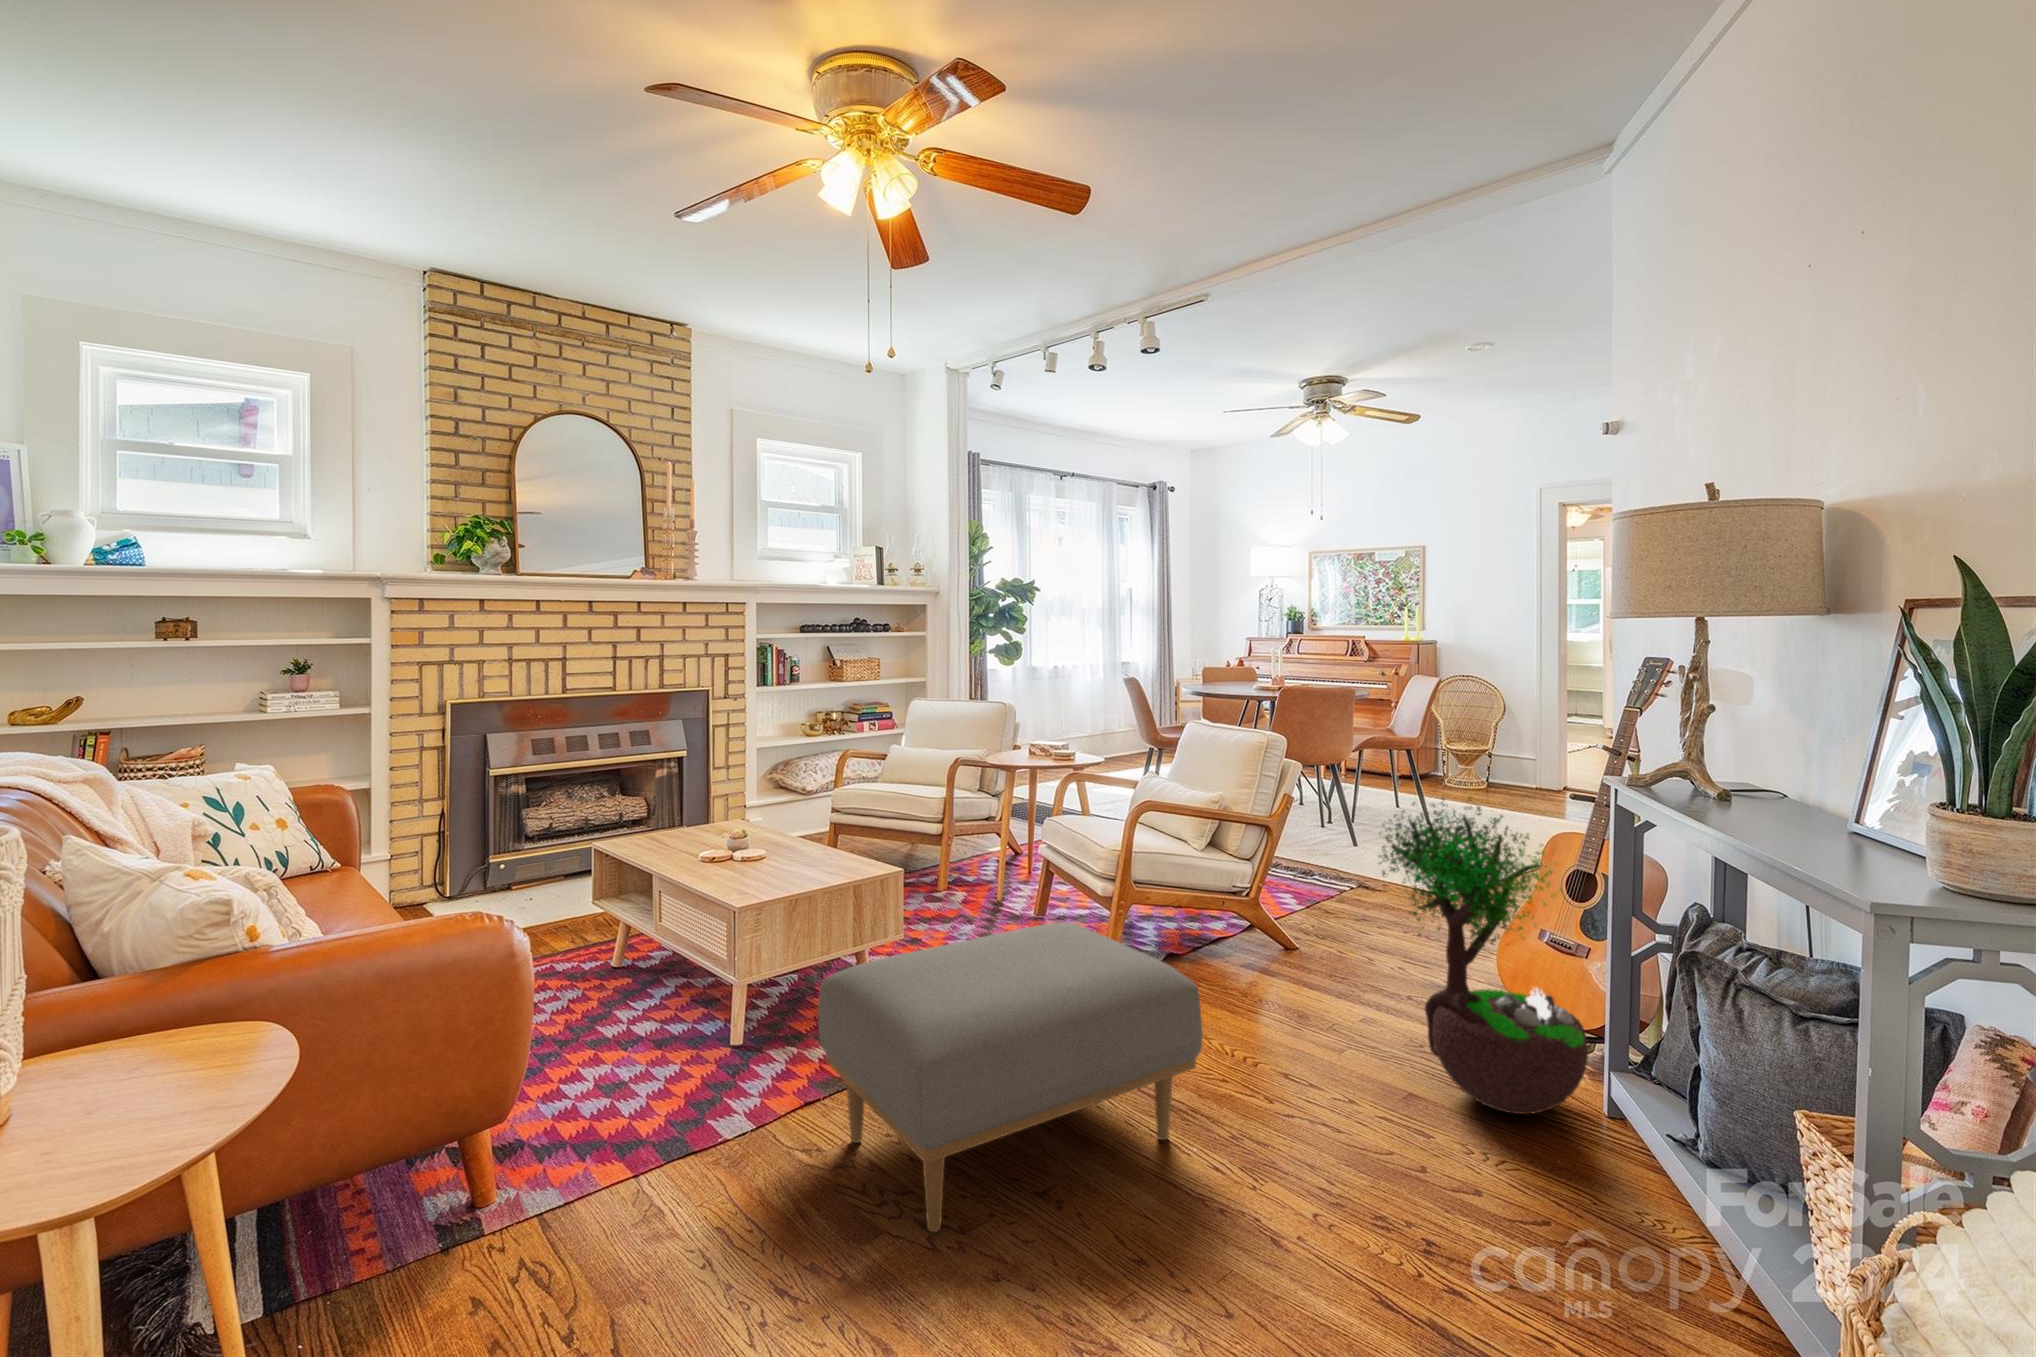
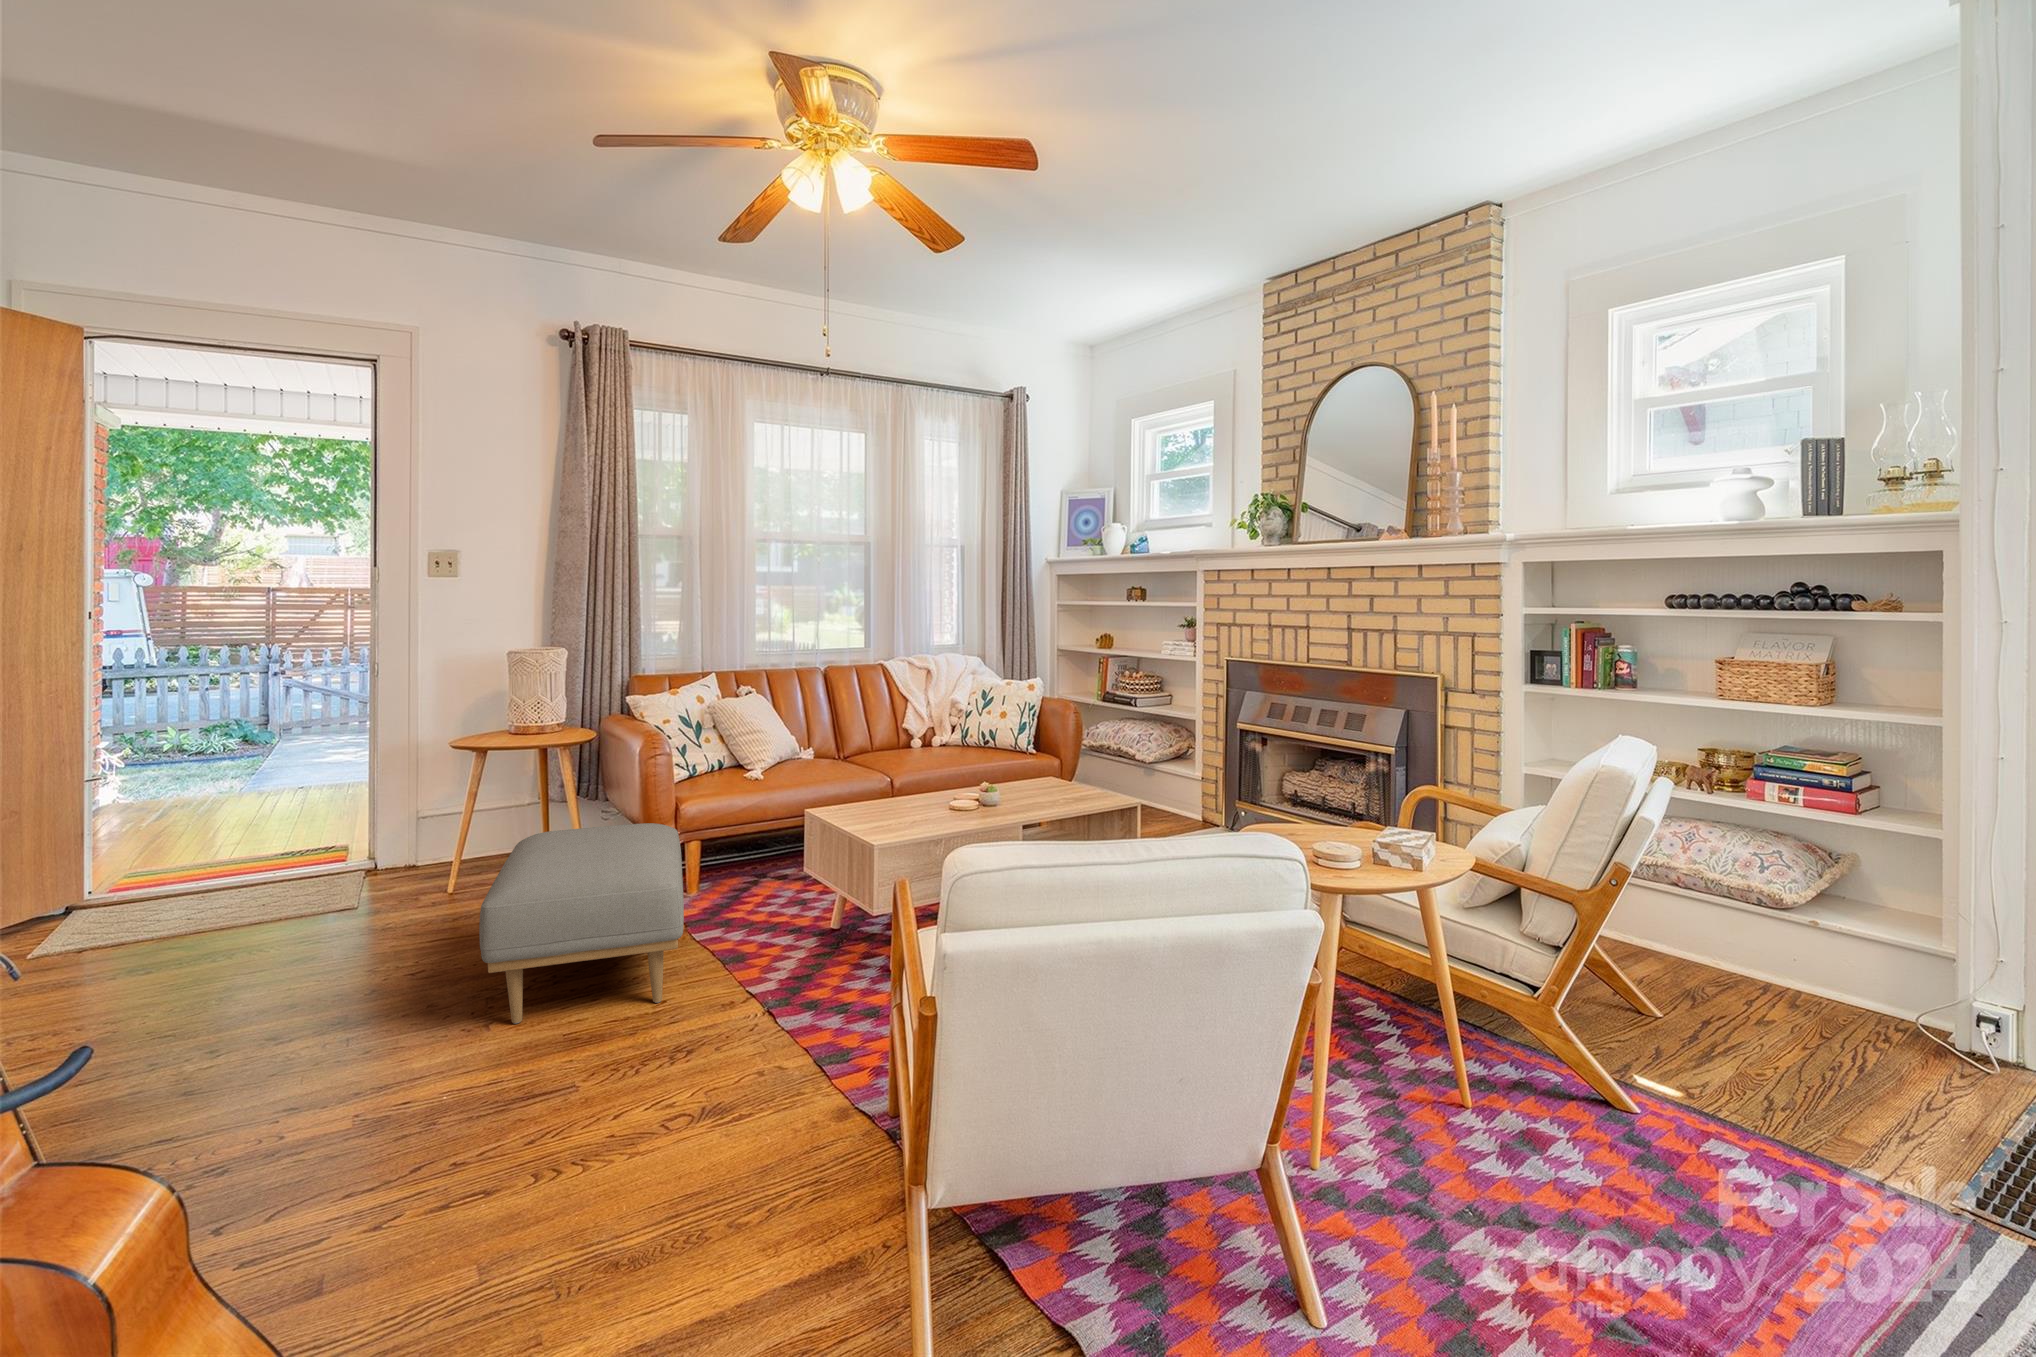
potted tree: present [1379,797,1588,1114] -> none [122,829,440,1251]

